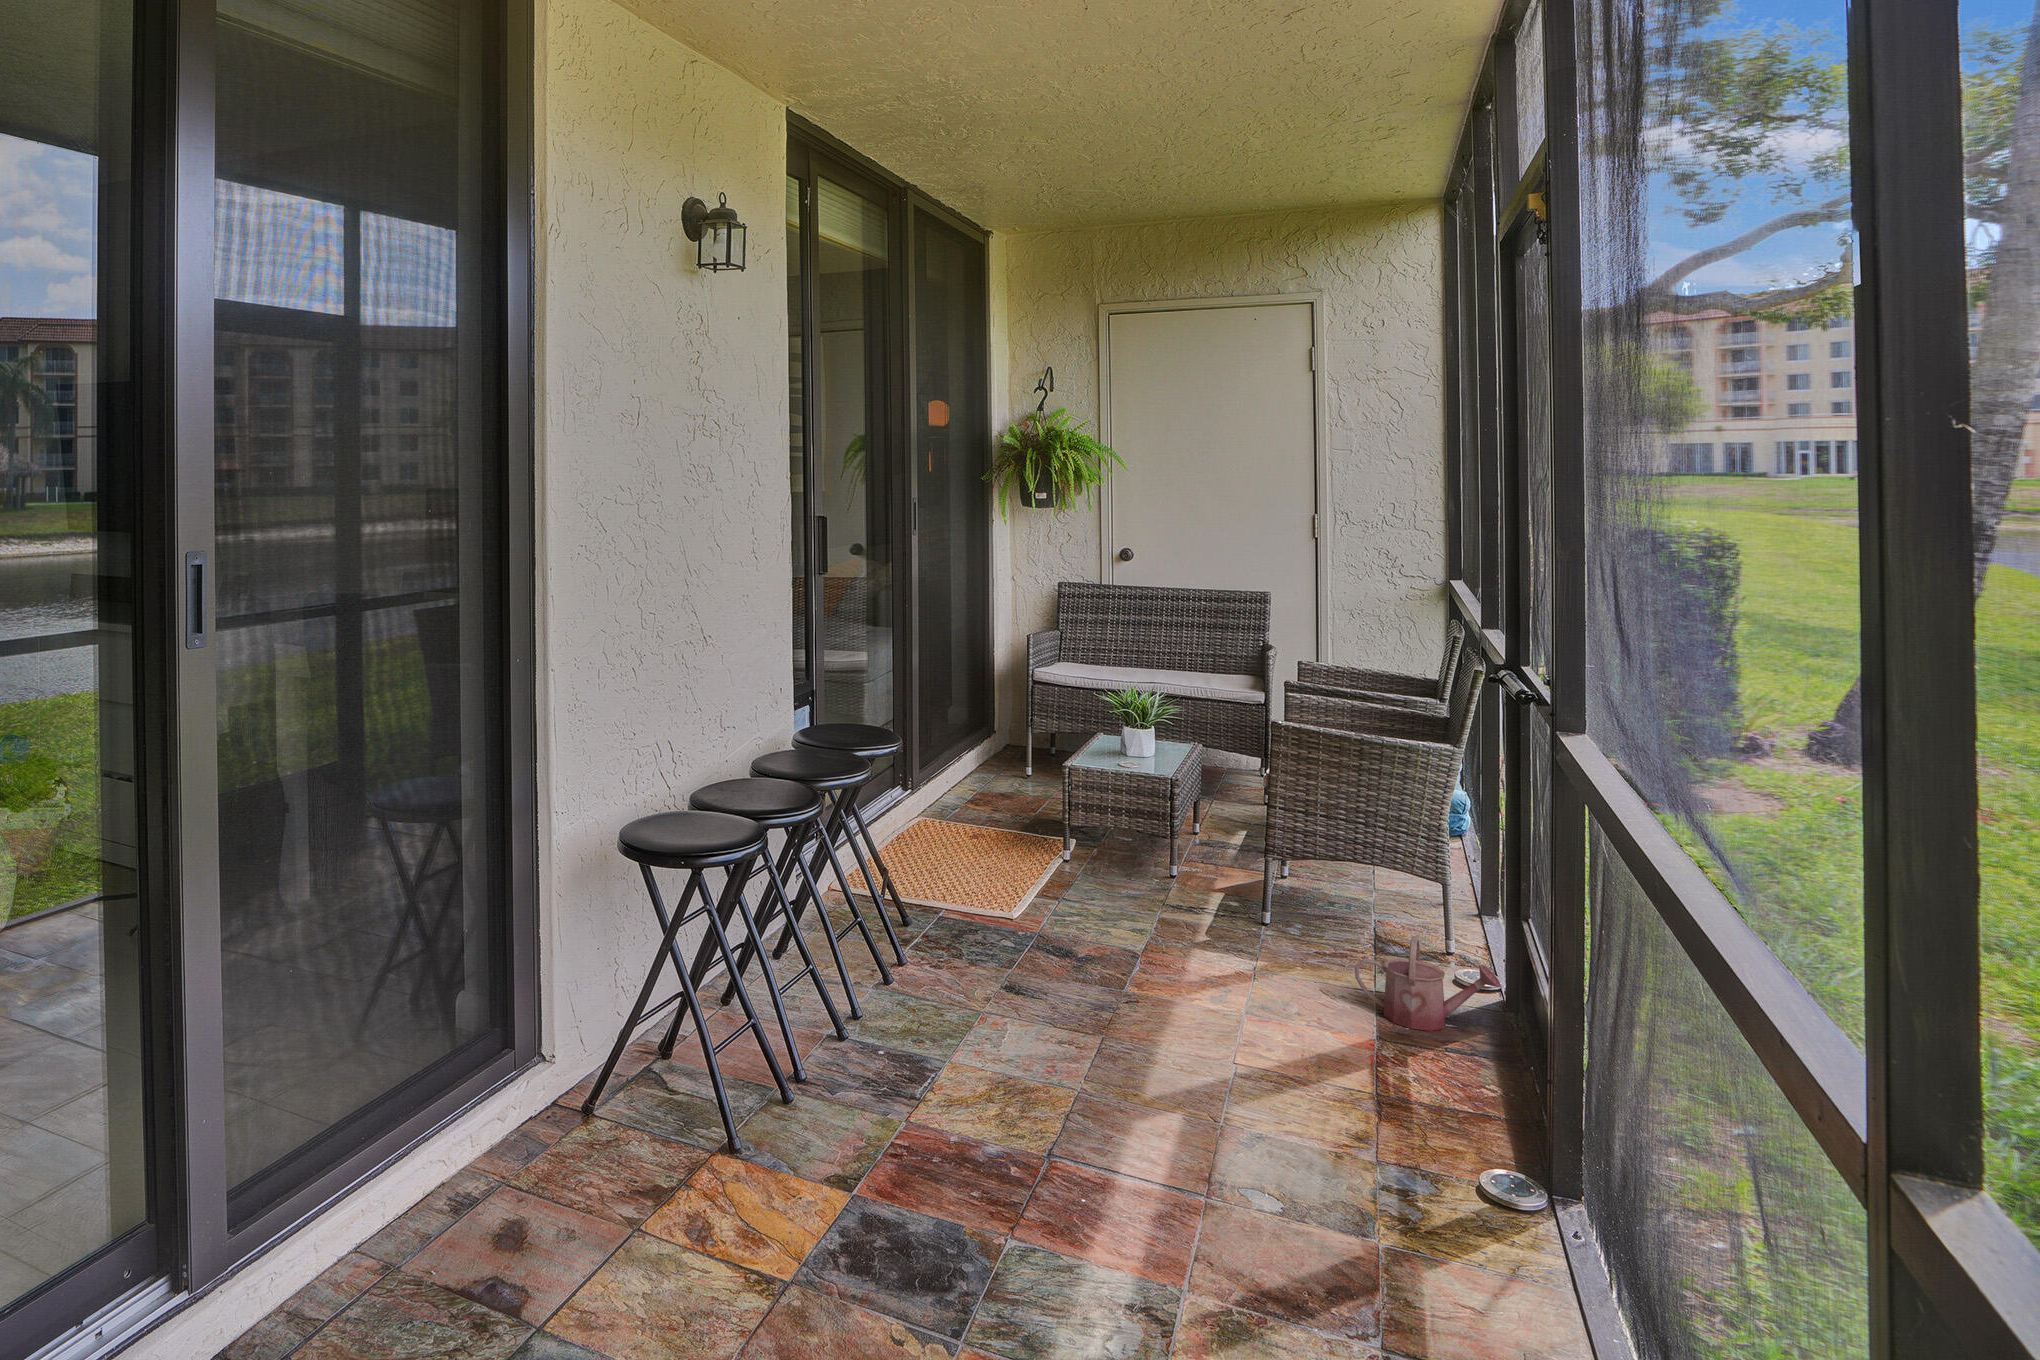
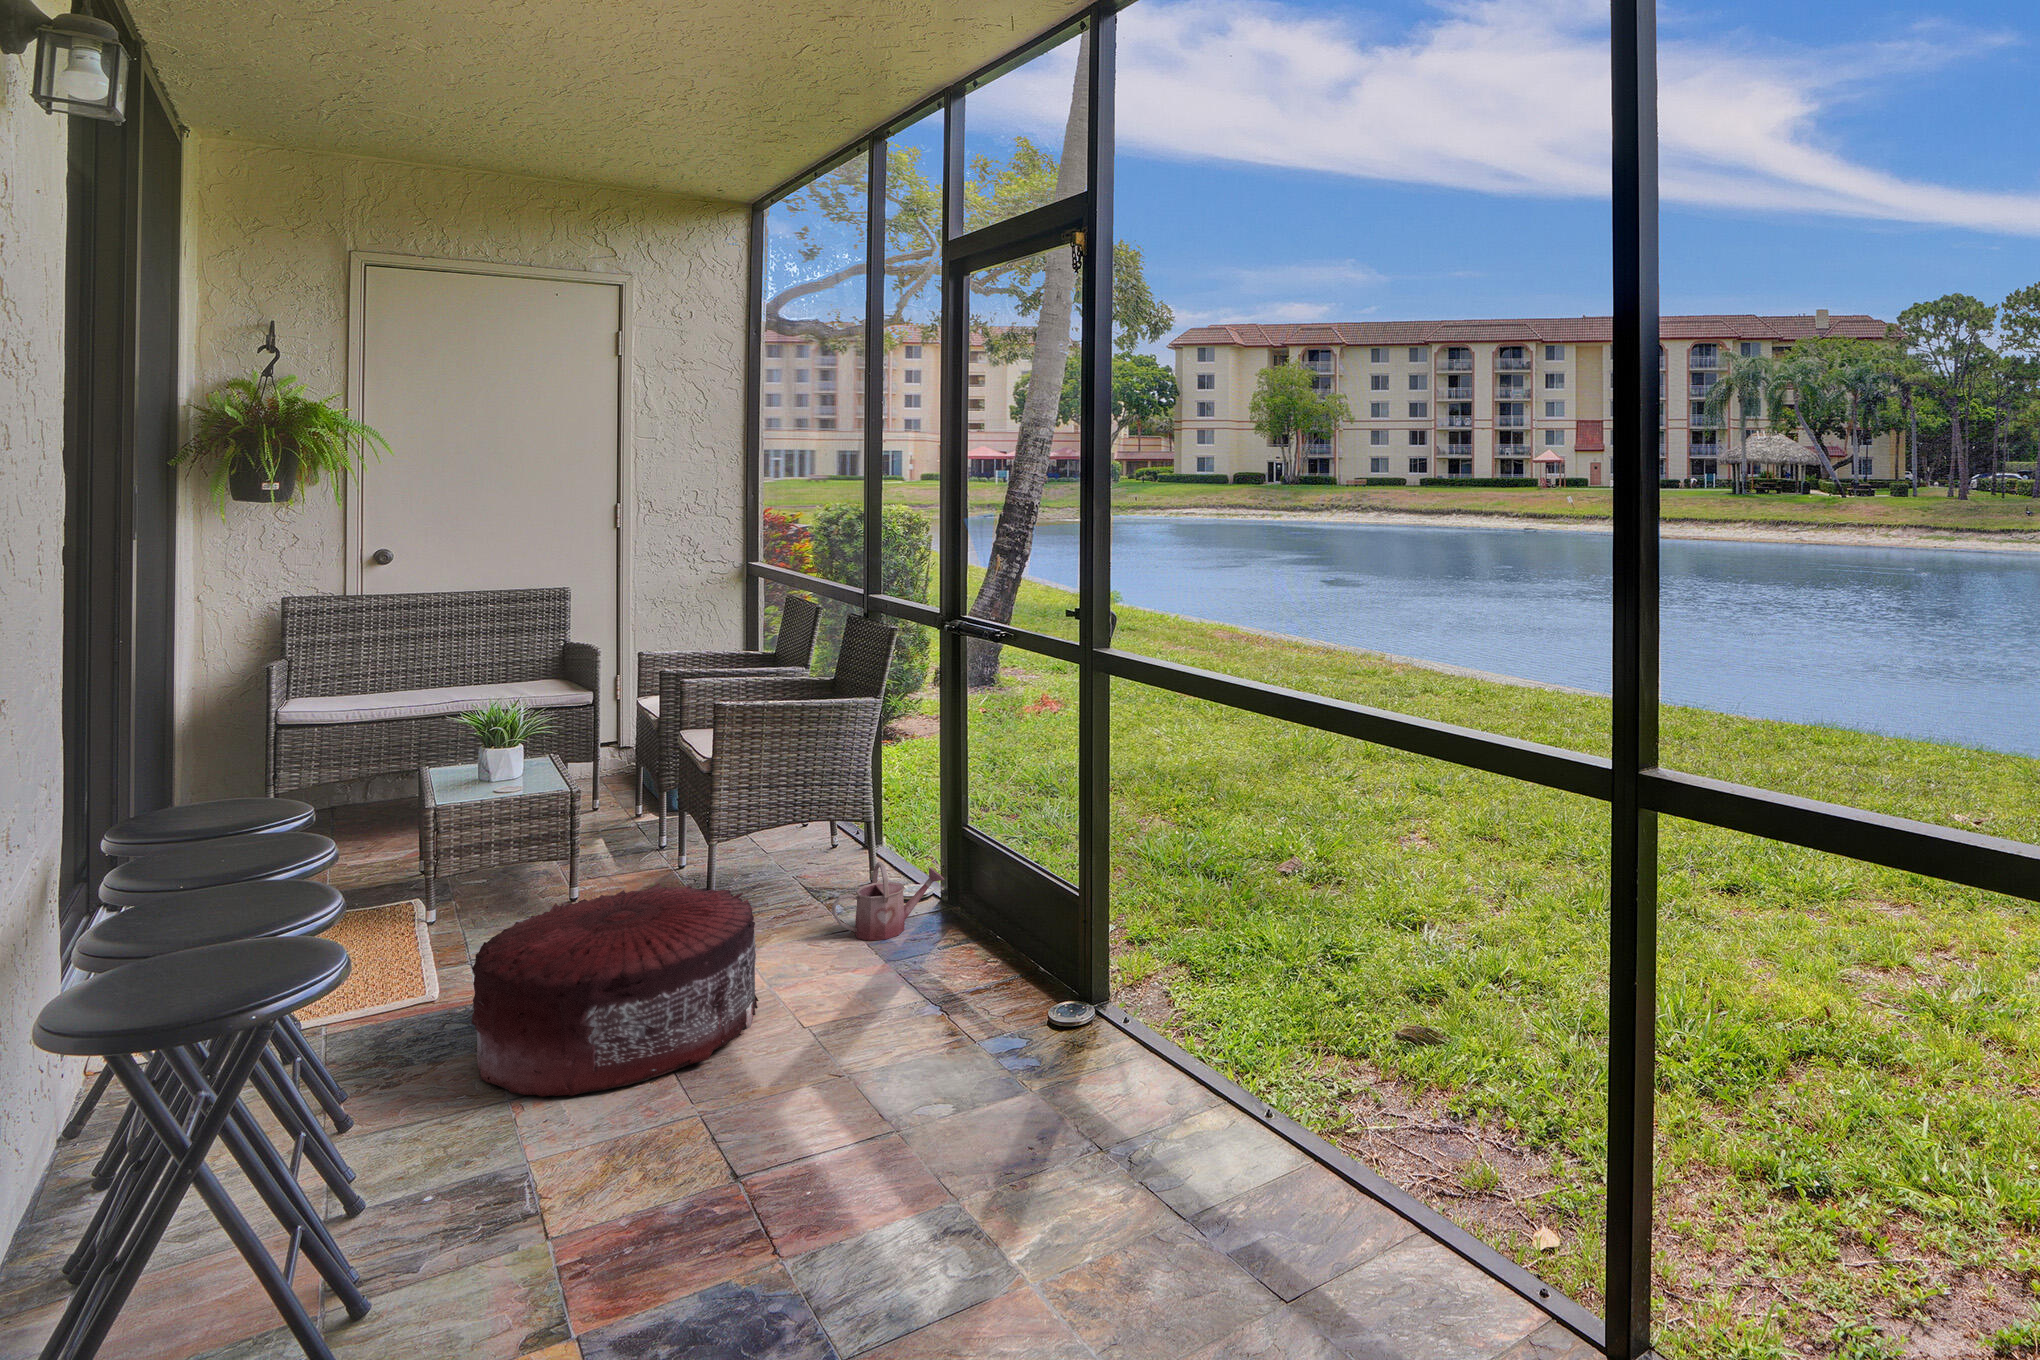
pouf: none [974,865,1225,1053] -> present [472,883,758,1097]

